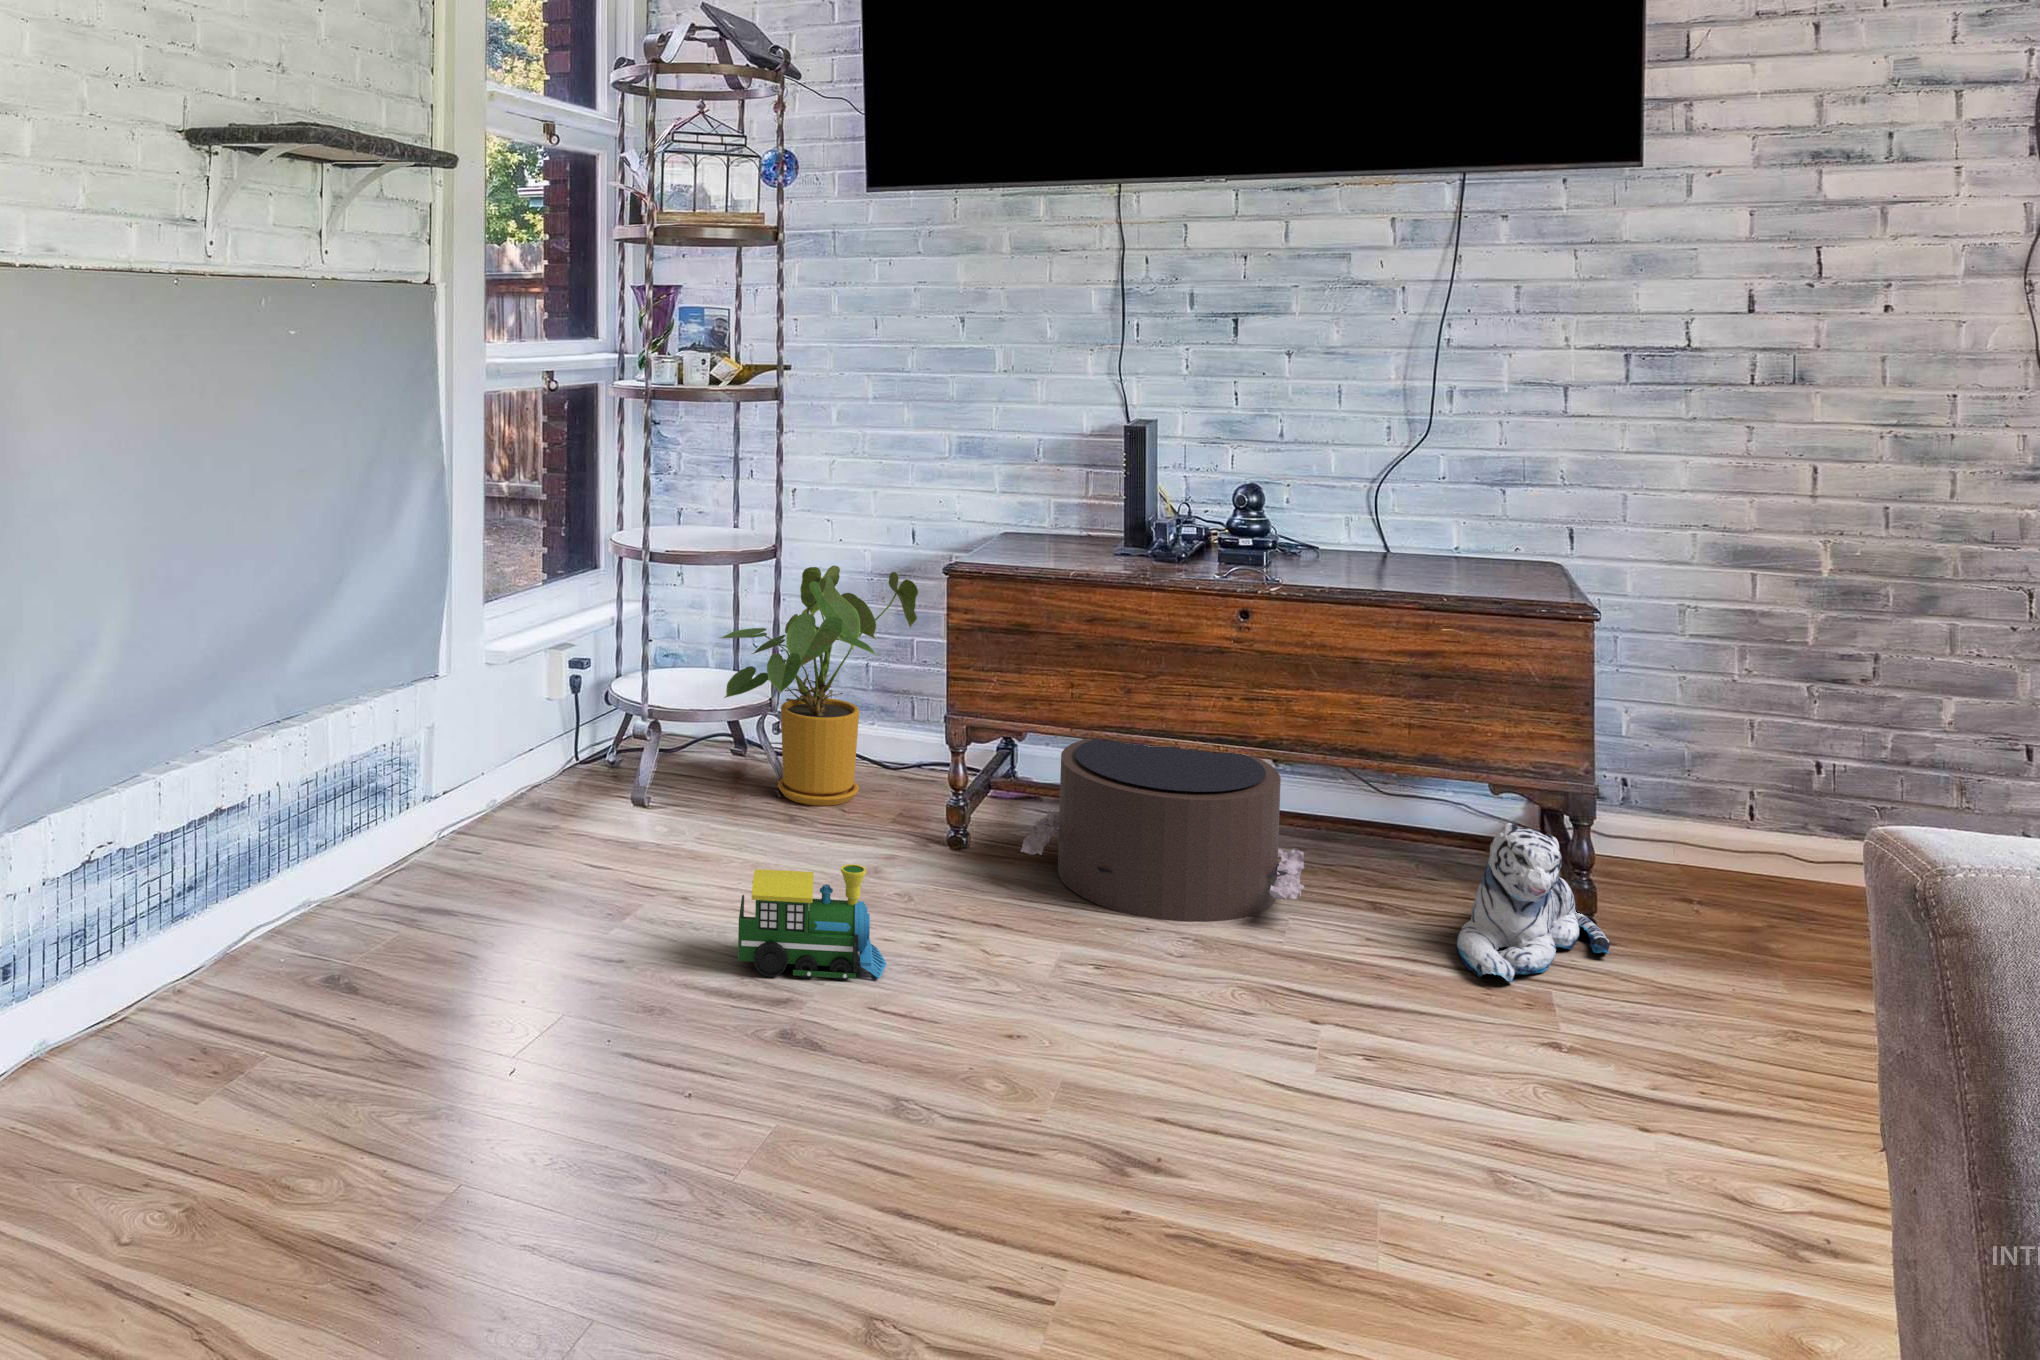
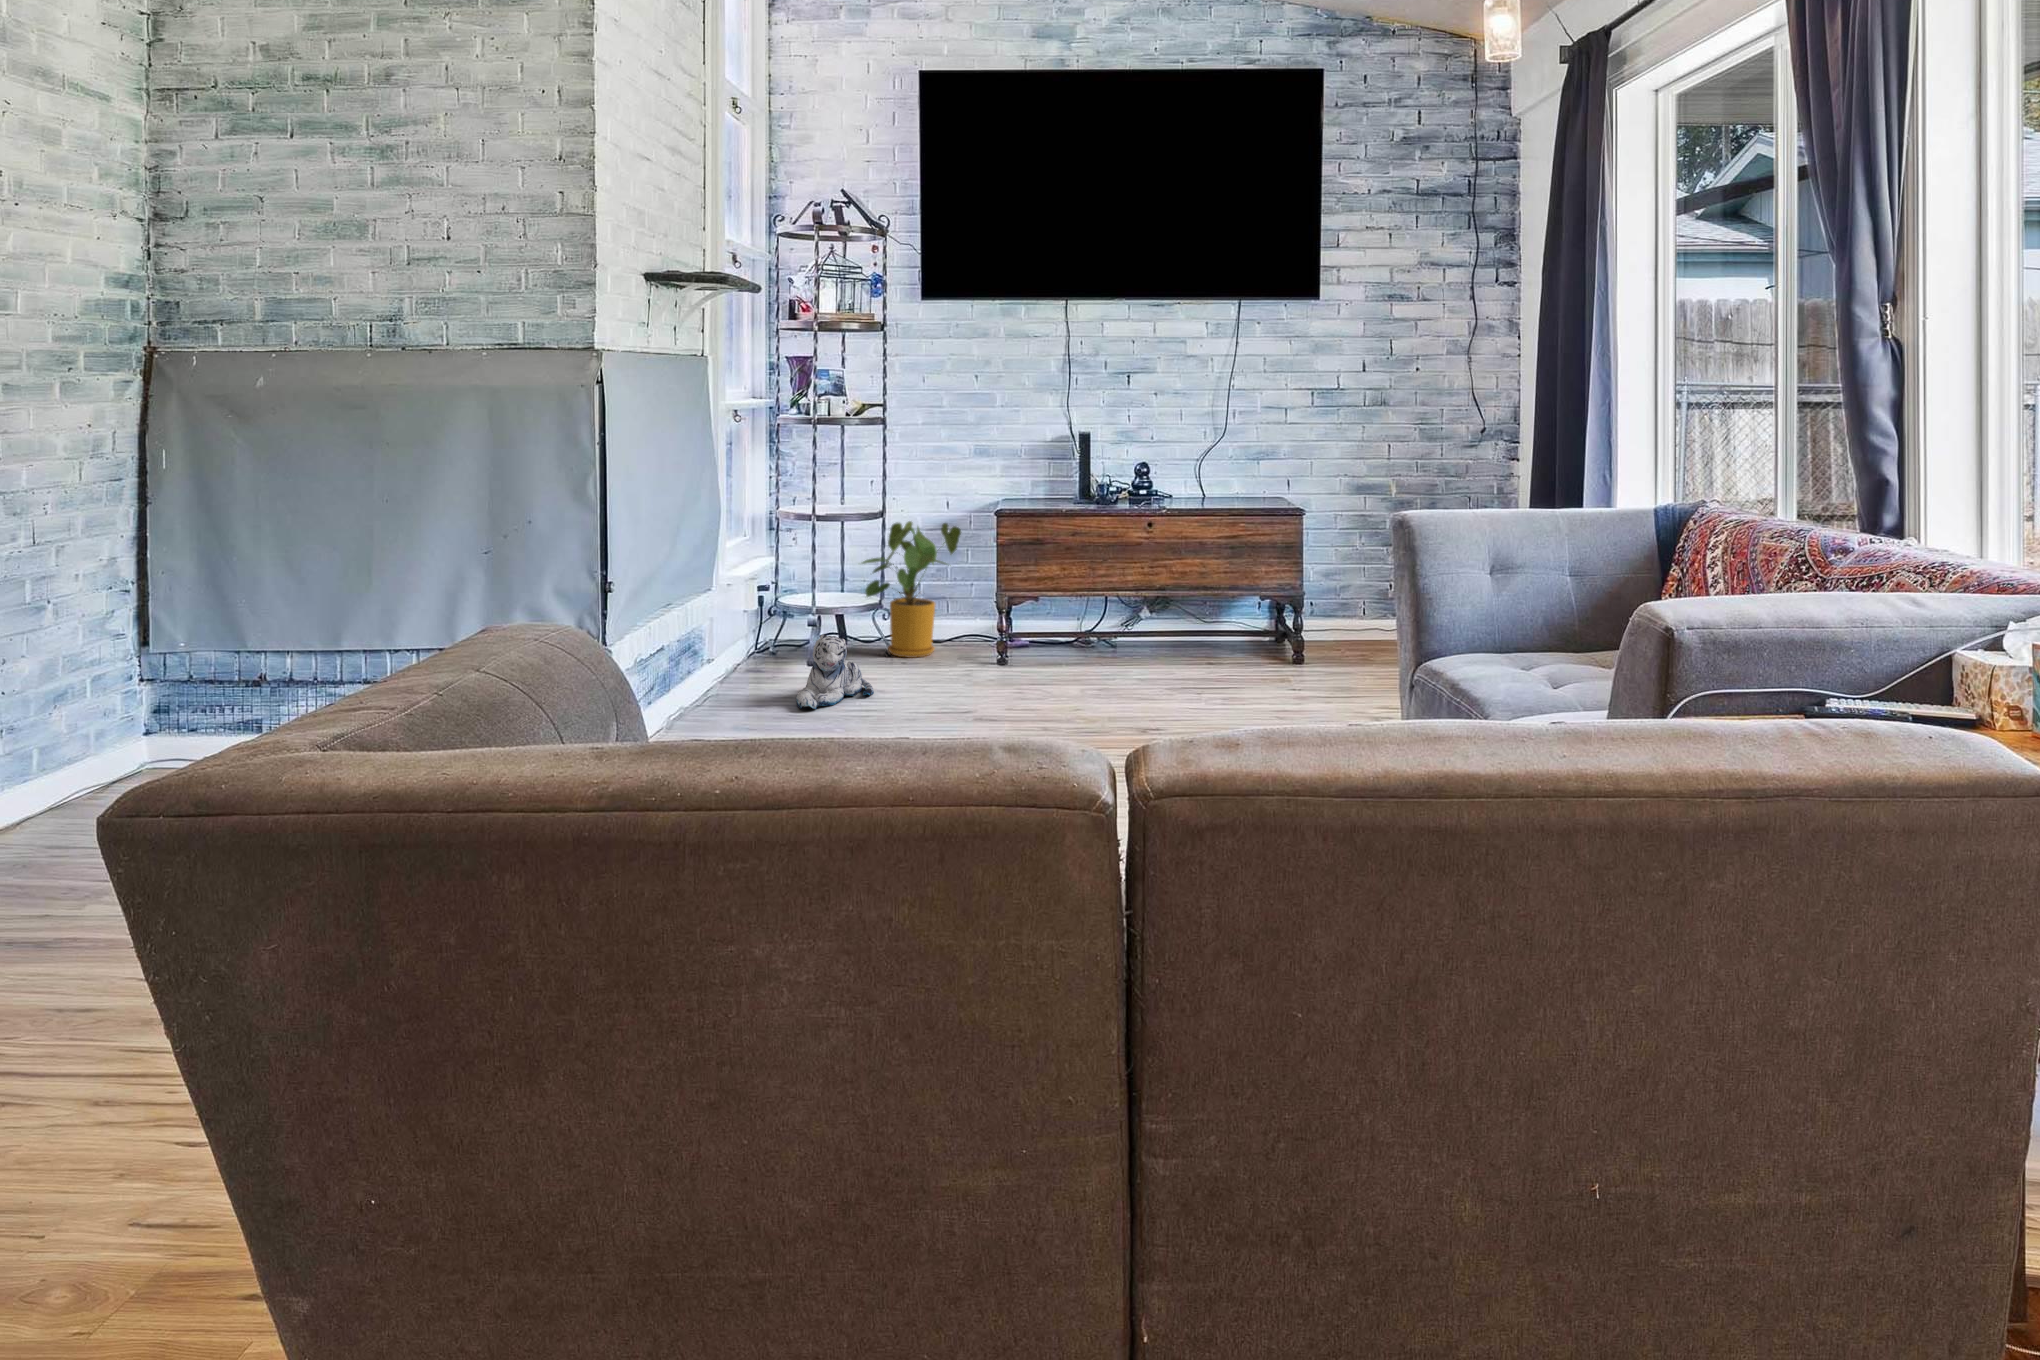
pouf: present [1021,739,1304,922] -> none [1052,597,1190,679]
plush toy: present [1456,823,1610,983] -> present [796,634,874,709]
toy train: present [738,864,887,981] -> none [943,655,1020,713]

